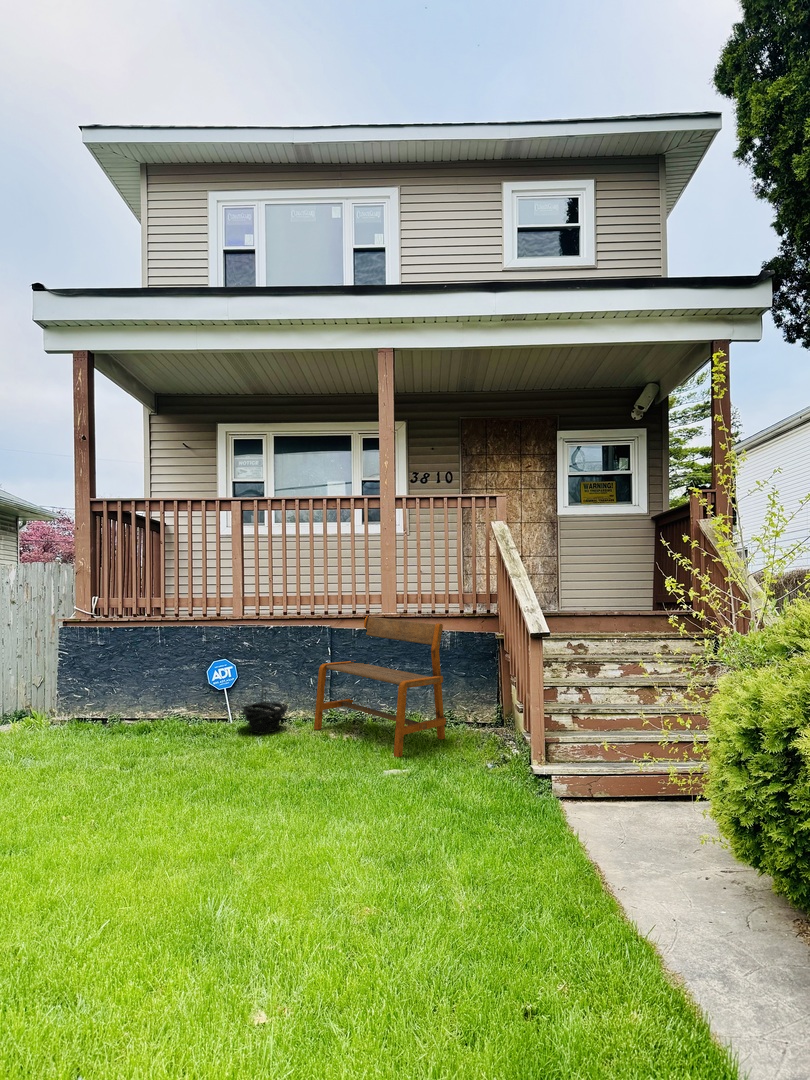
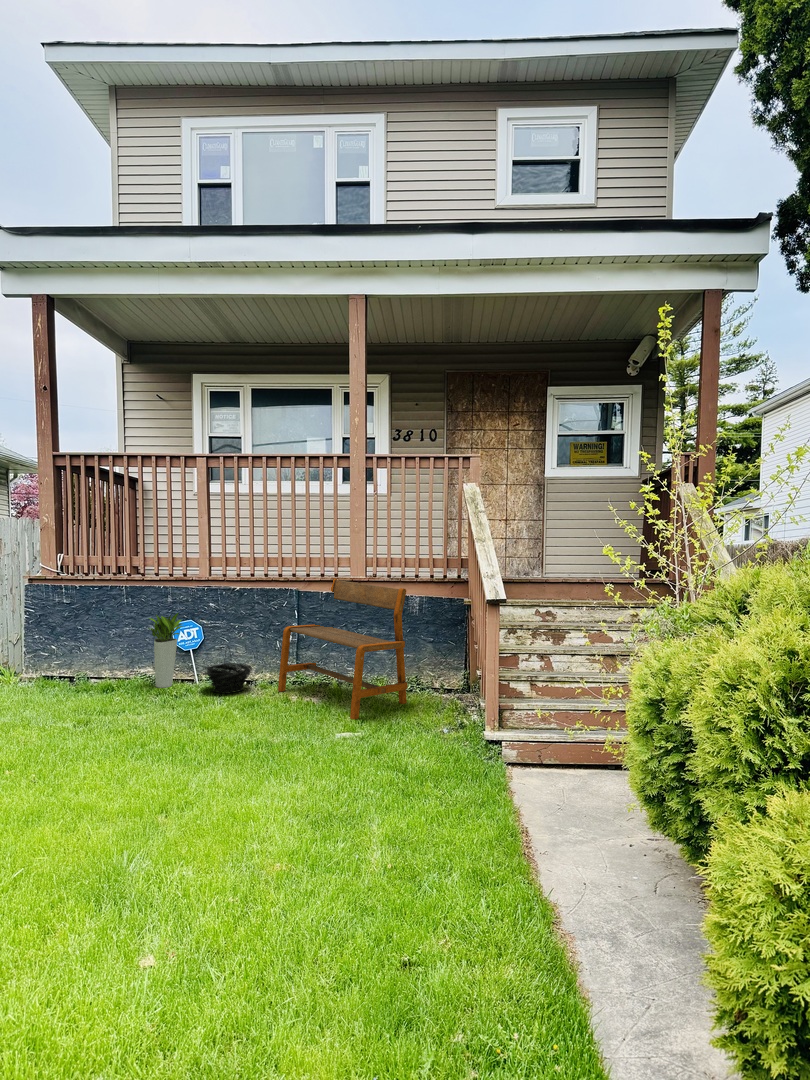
planter: none [181,652,220,729] -> present [149,613,182,688]

